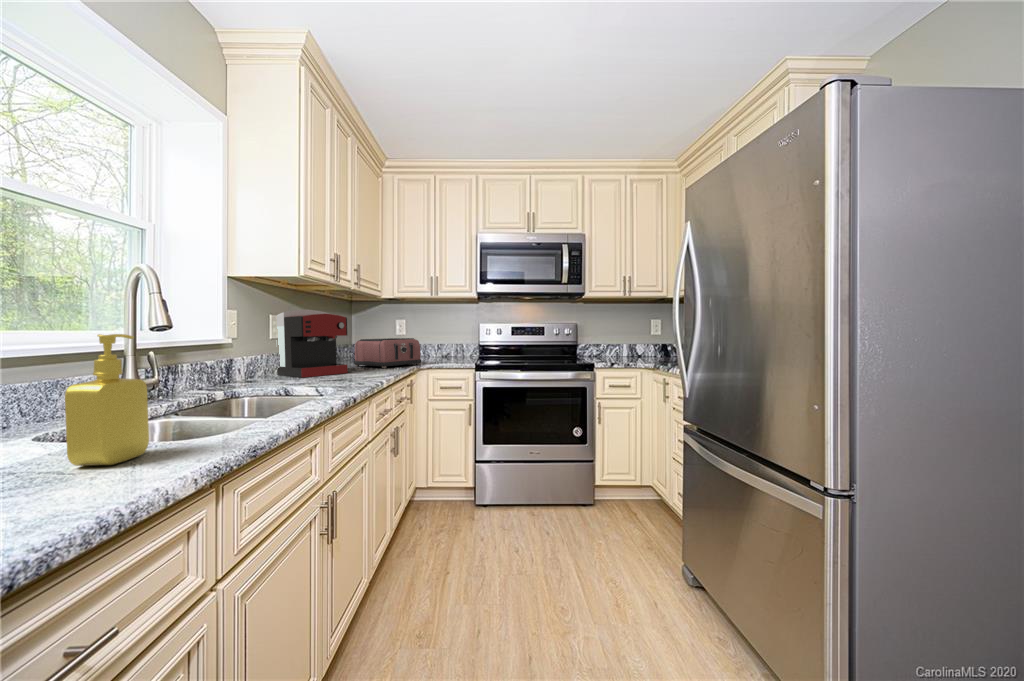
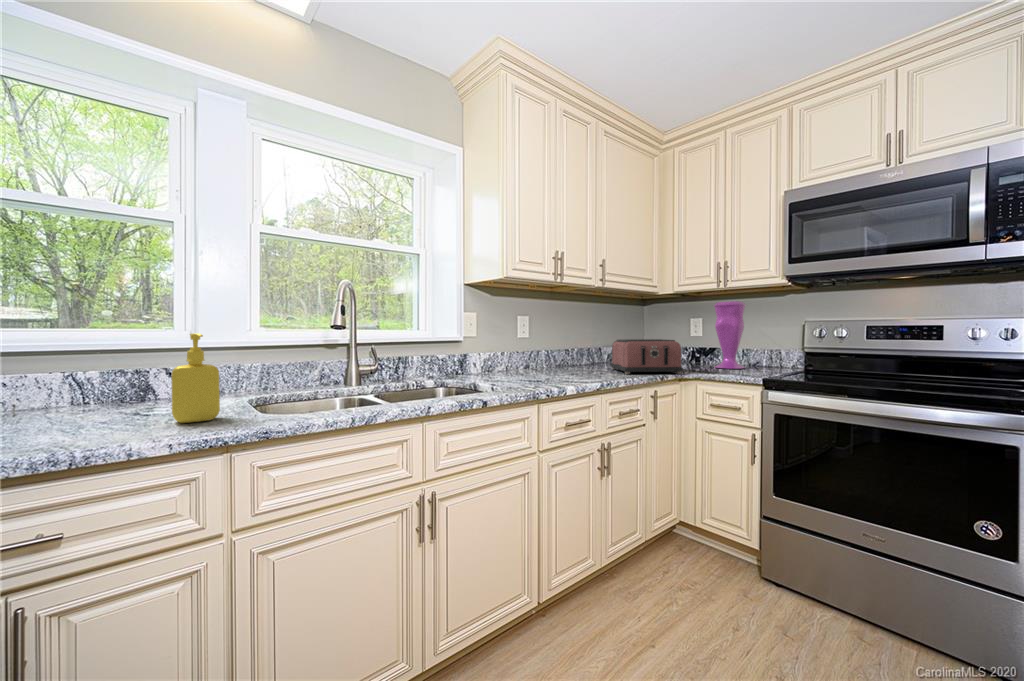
vase: none [421,309,443,360] -> present [714,301,746,369]
coffee maker: present [276,310,347,377] -> none [524,309,575,376]

